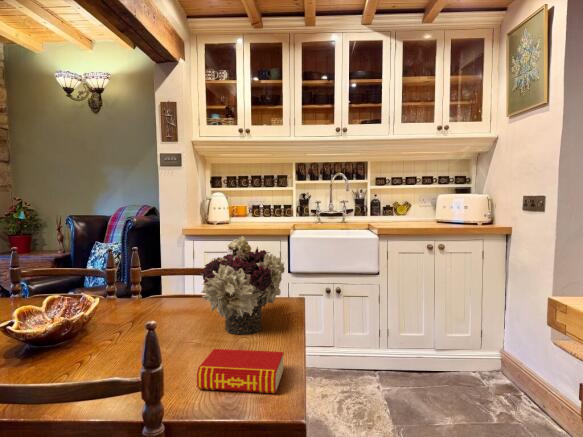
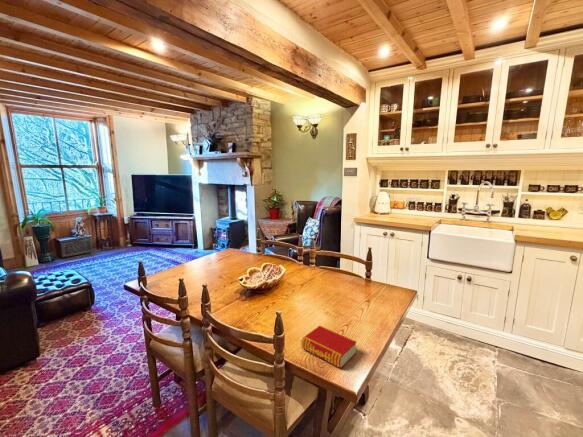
flower arrangement: present [201,236,285,334] -> none [324,252,384,315]

